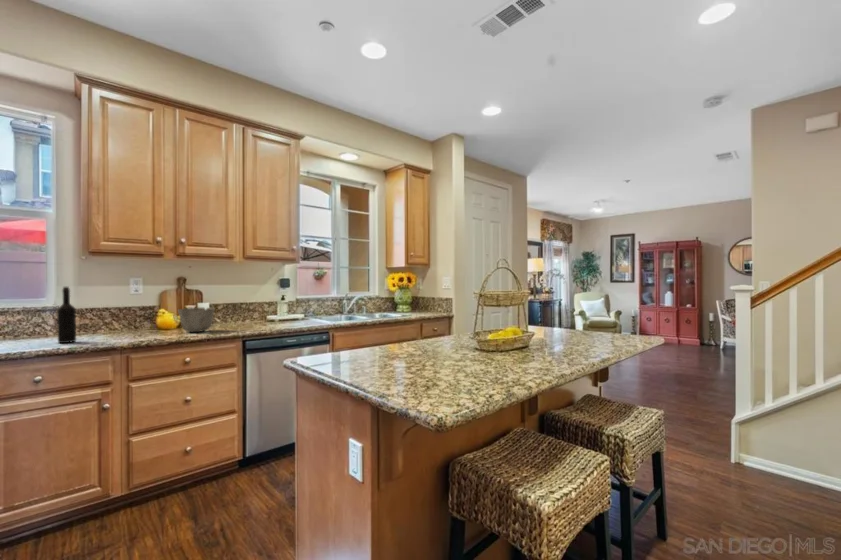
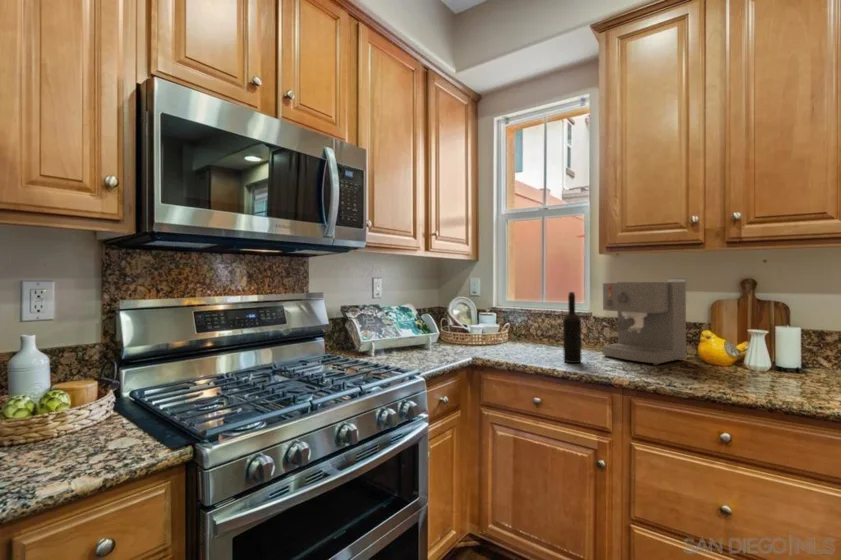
coffee maker: none [84,279,148,337] -> present [603,282,686,365]
ceramic bowl: present [178,308,215,332] -> none [719,336,797,385]

